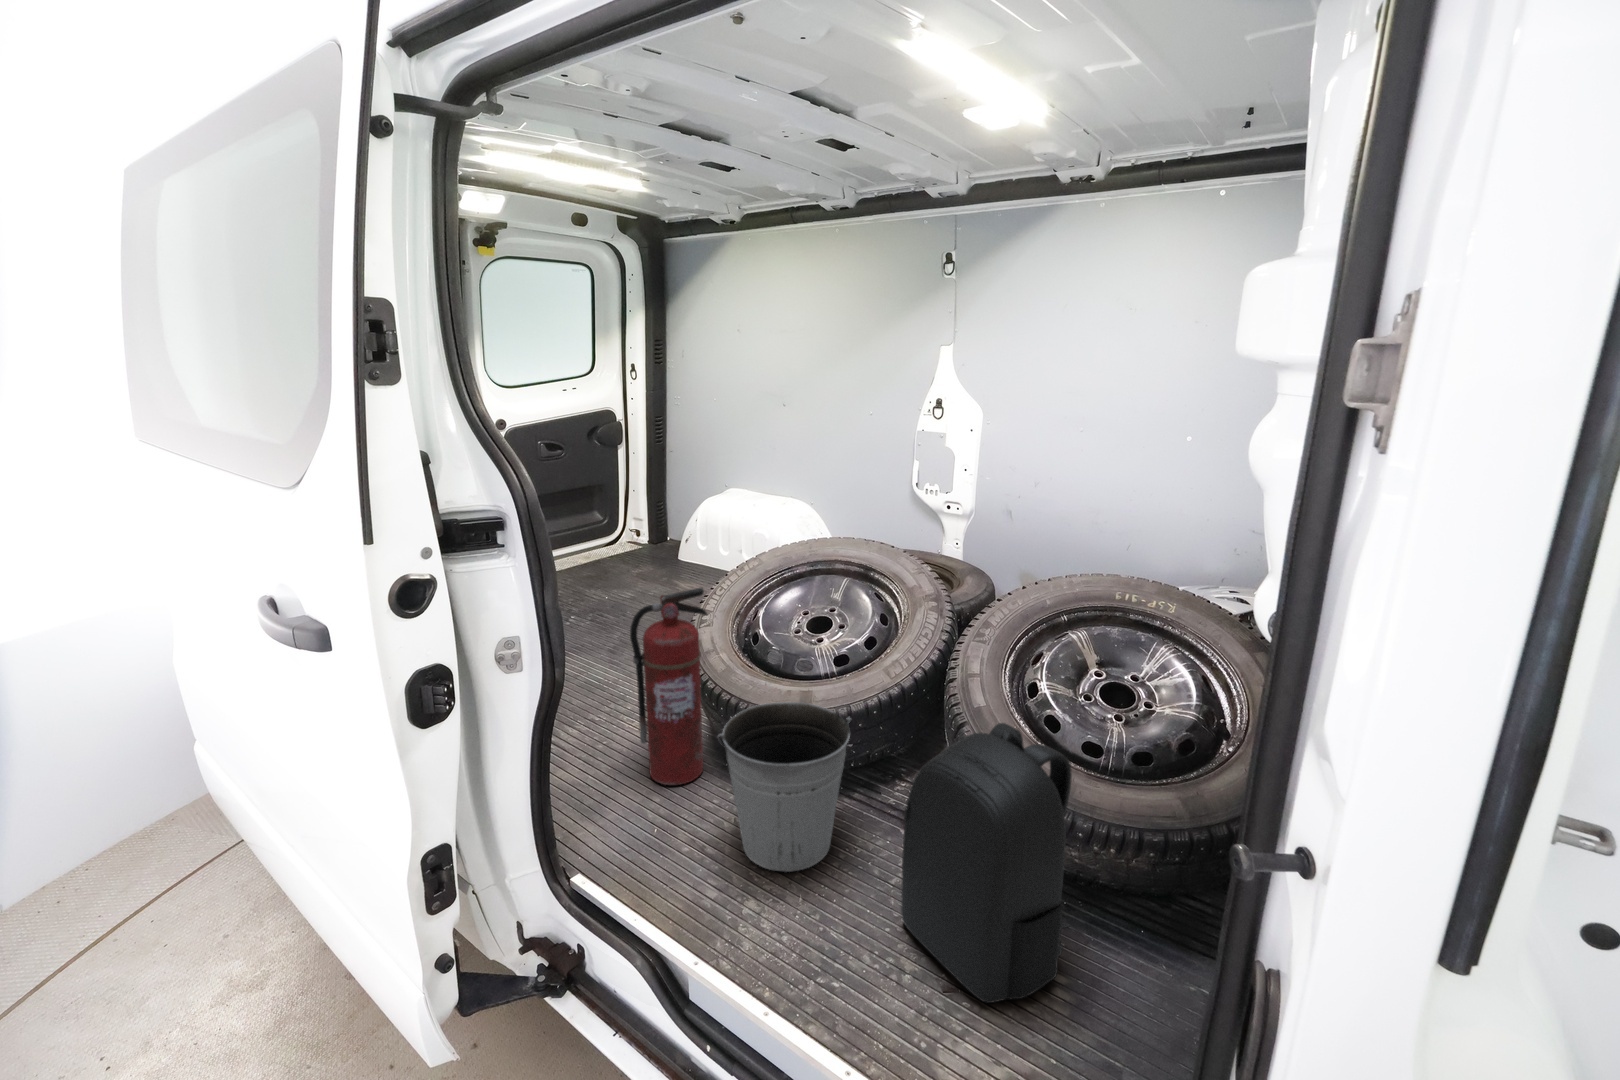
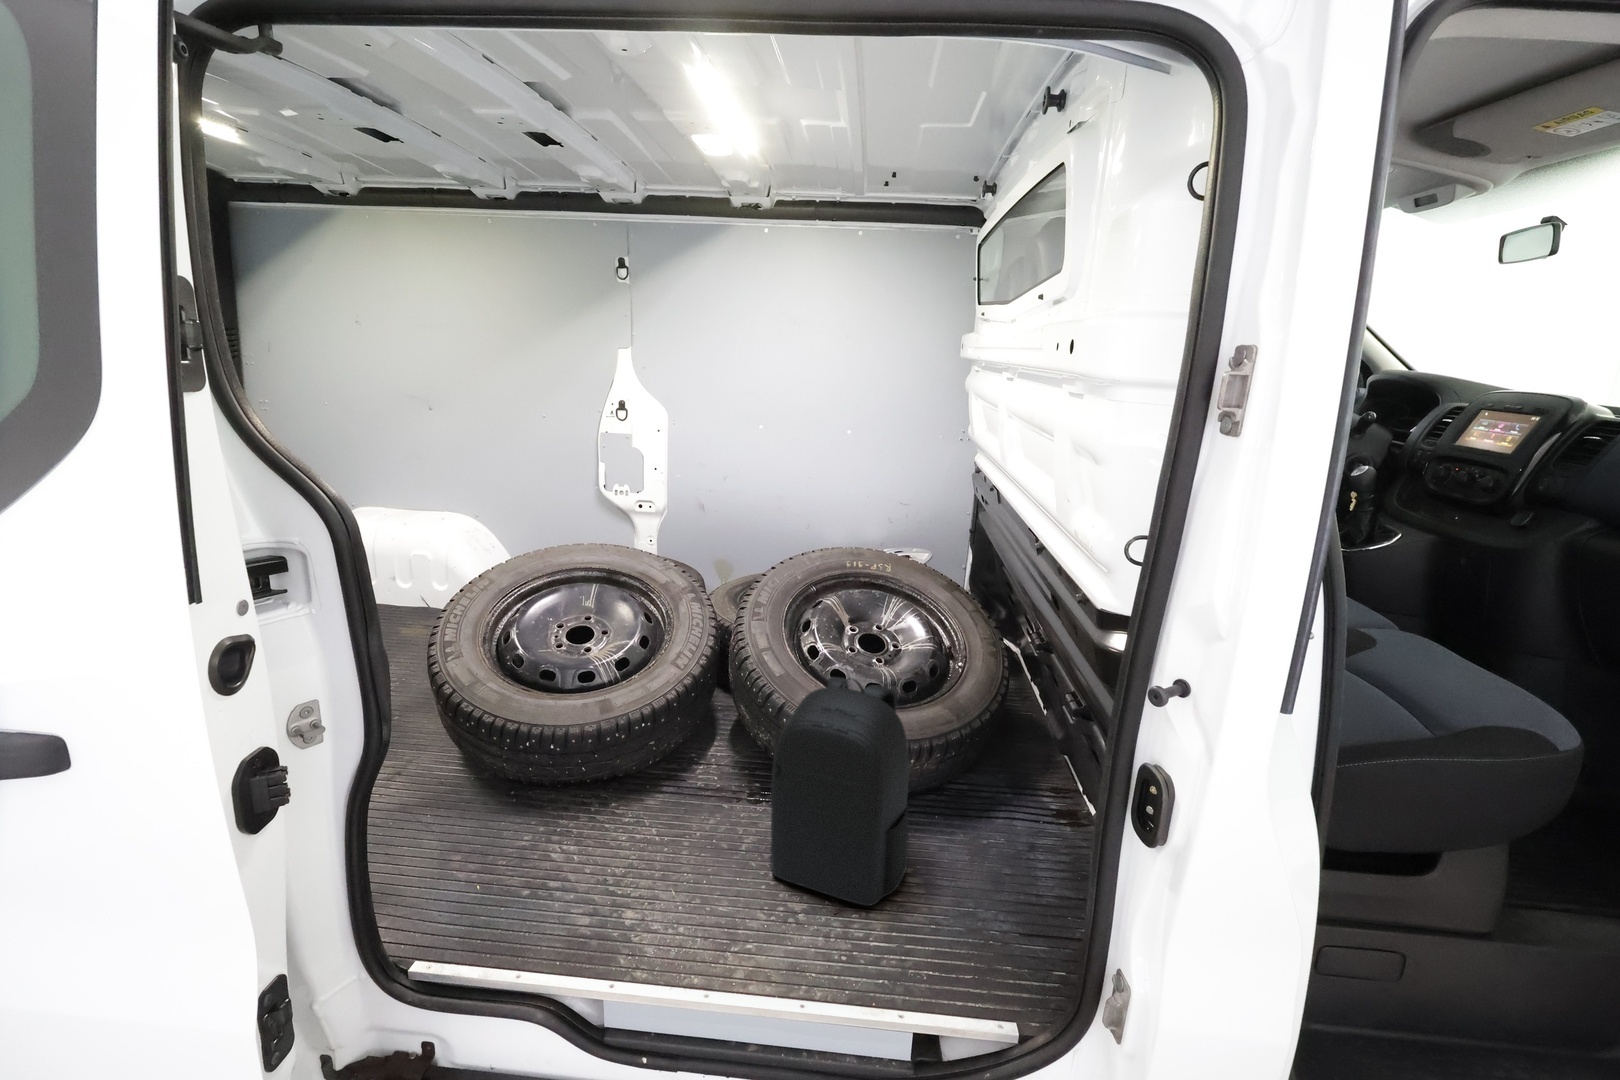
fire extinguisher: present [630,588,707,785] -> none [395,612,490,844]
bucket: present [718,702,851,872] -> none [550,708,689,880]

